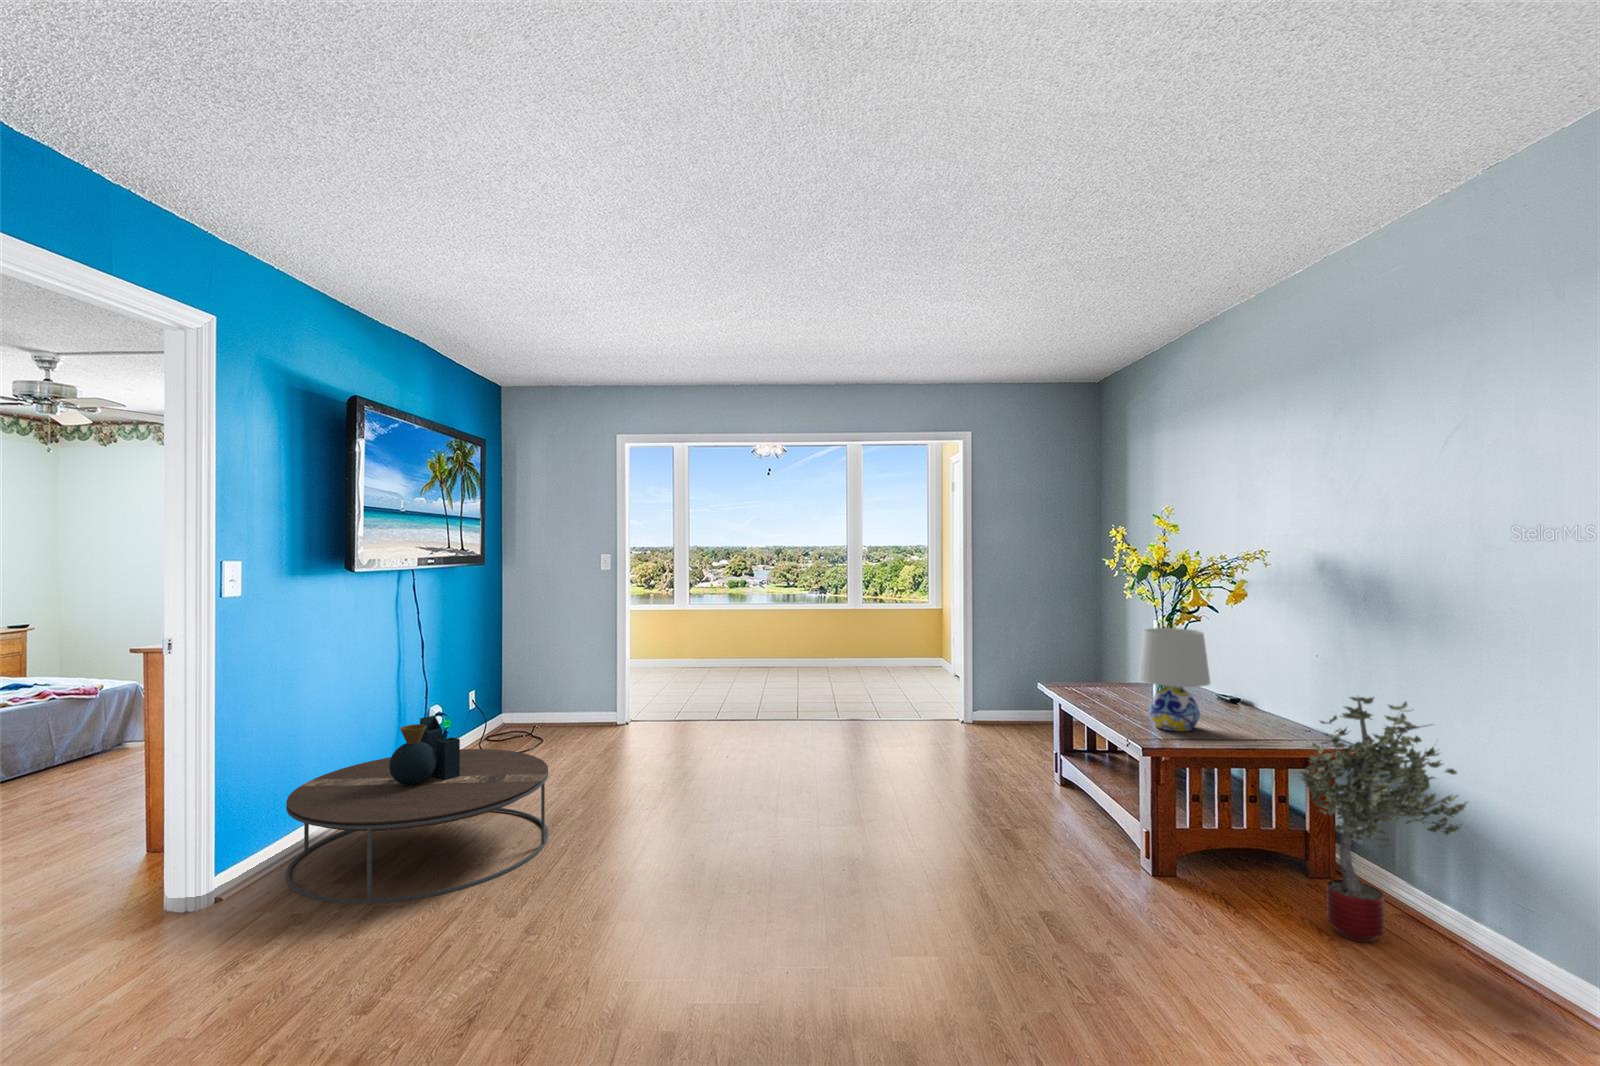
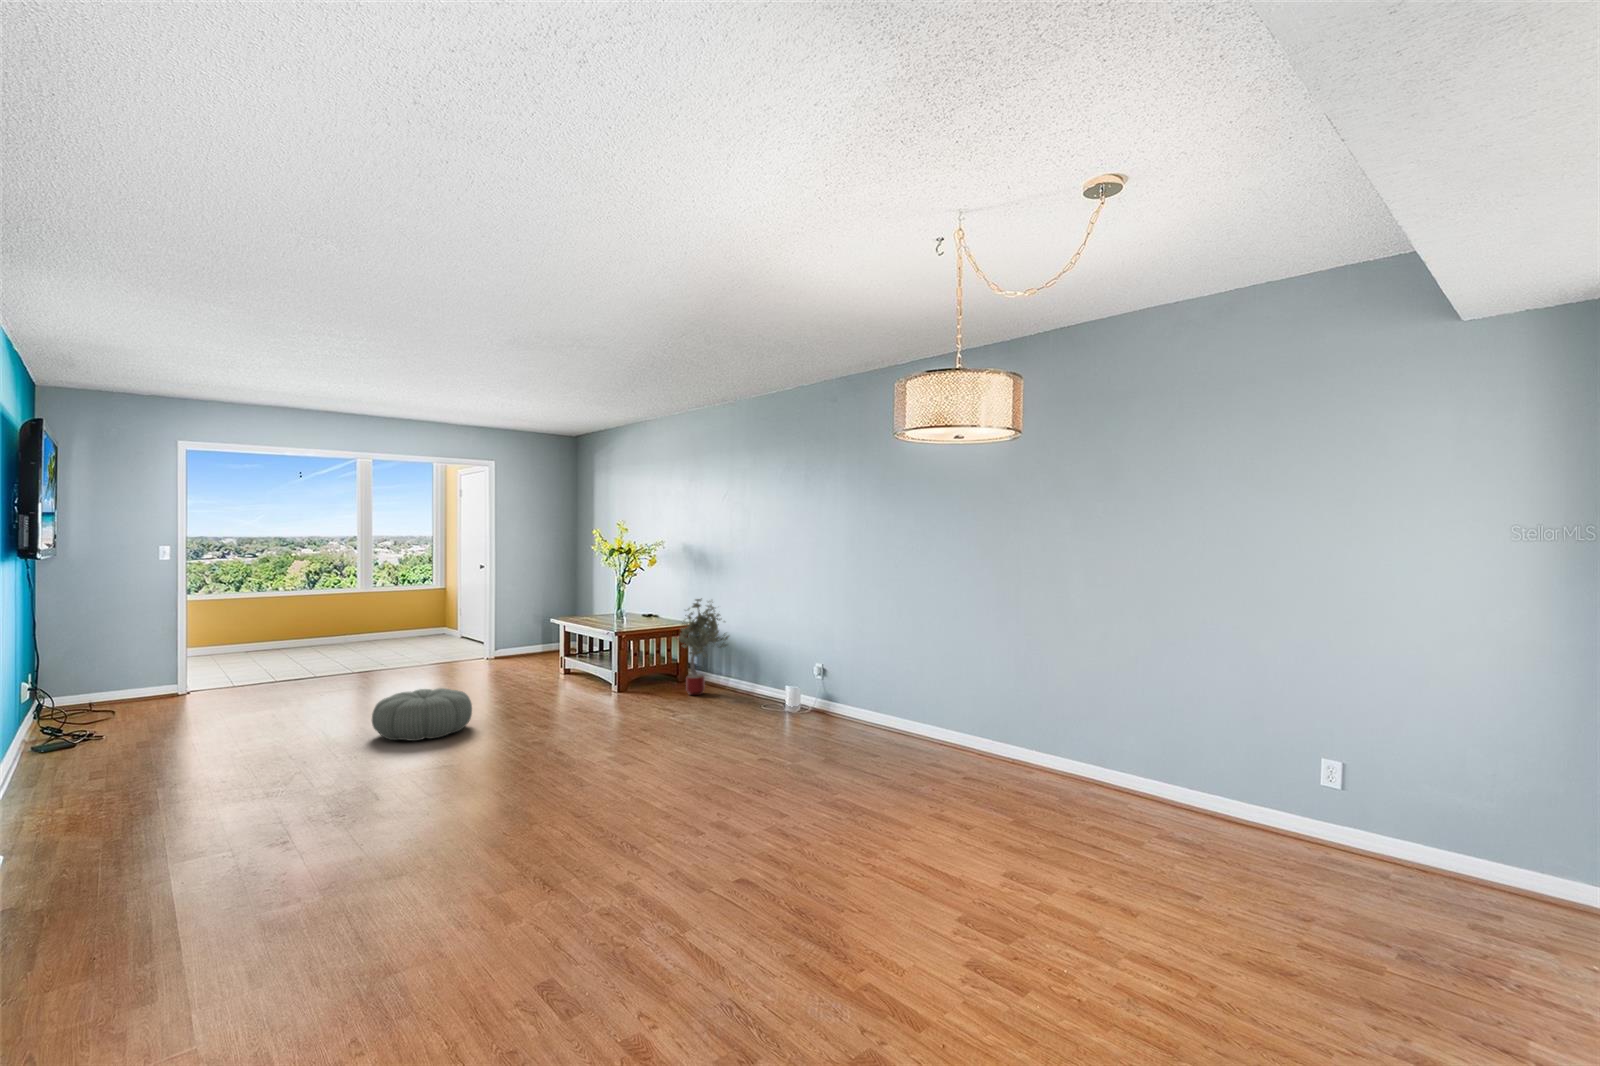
table lamp: present [1138,628,1210,731] -> none [610,579,642,627]
coffee table: present [286,715,548,904] -> none [13,666,242,789]
pouf: none [668,813,835,934] -> present [372,688,472,741]

